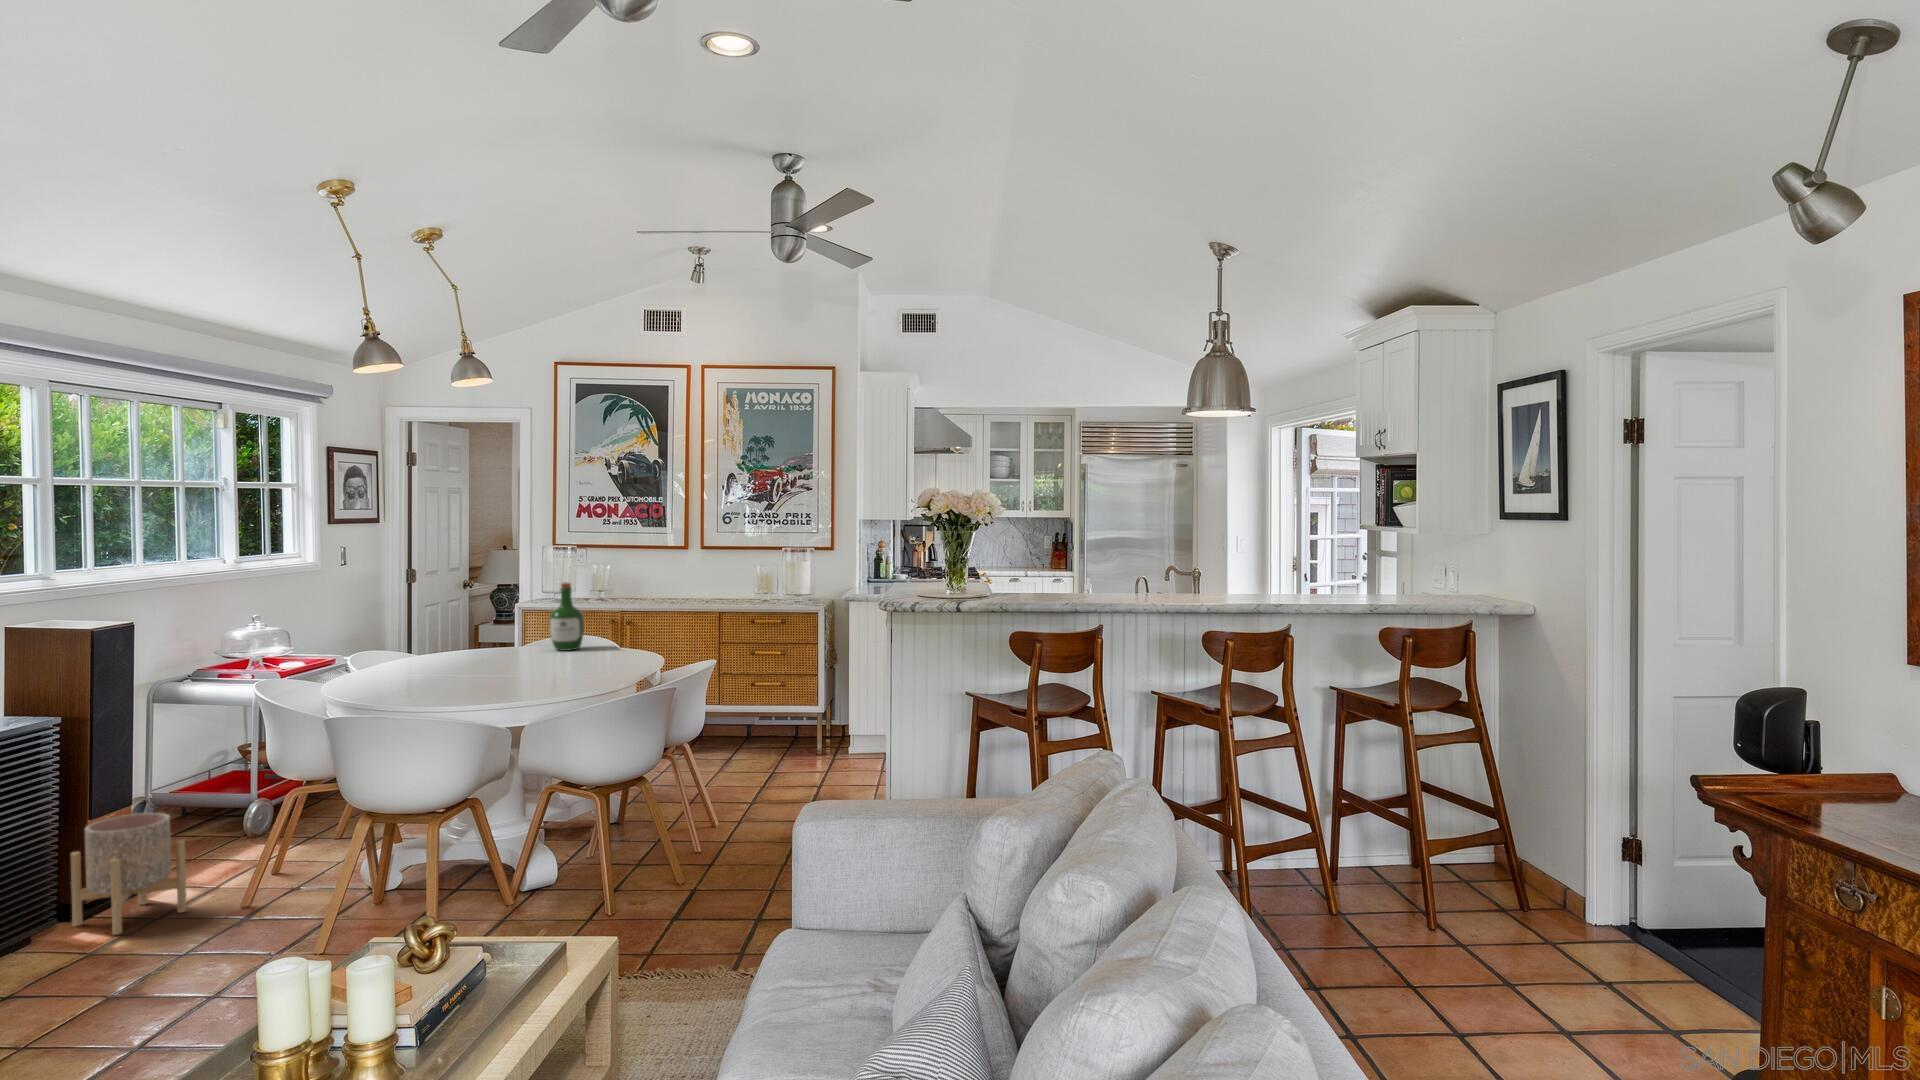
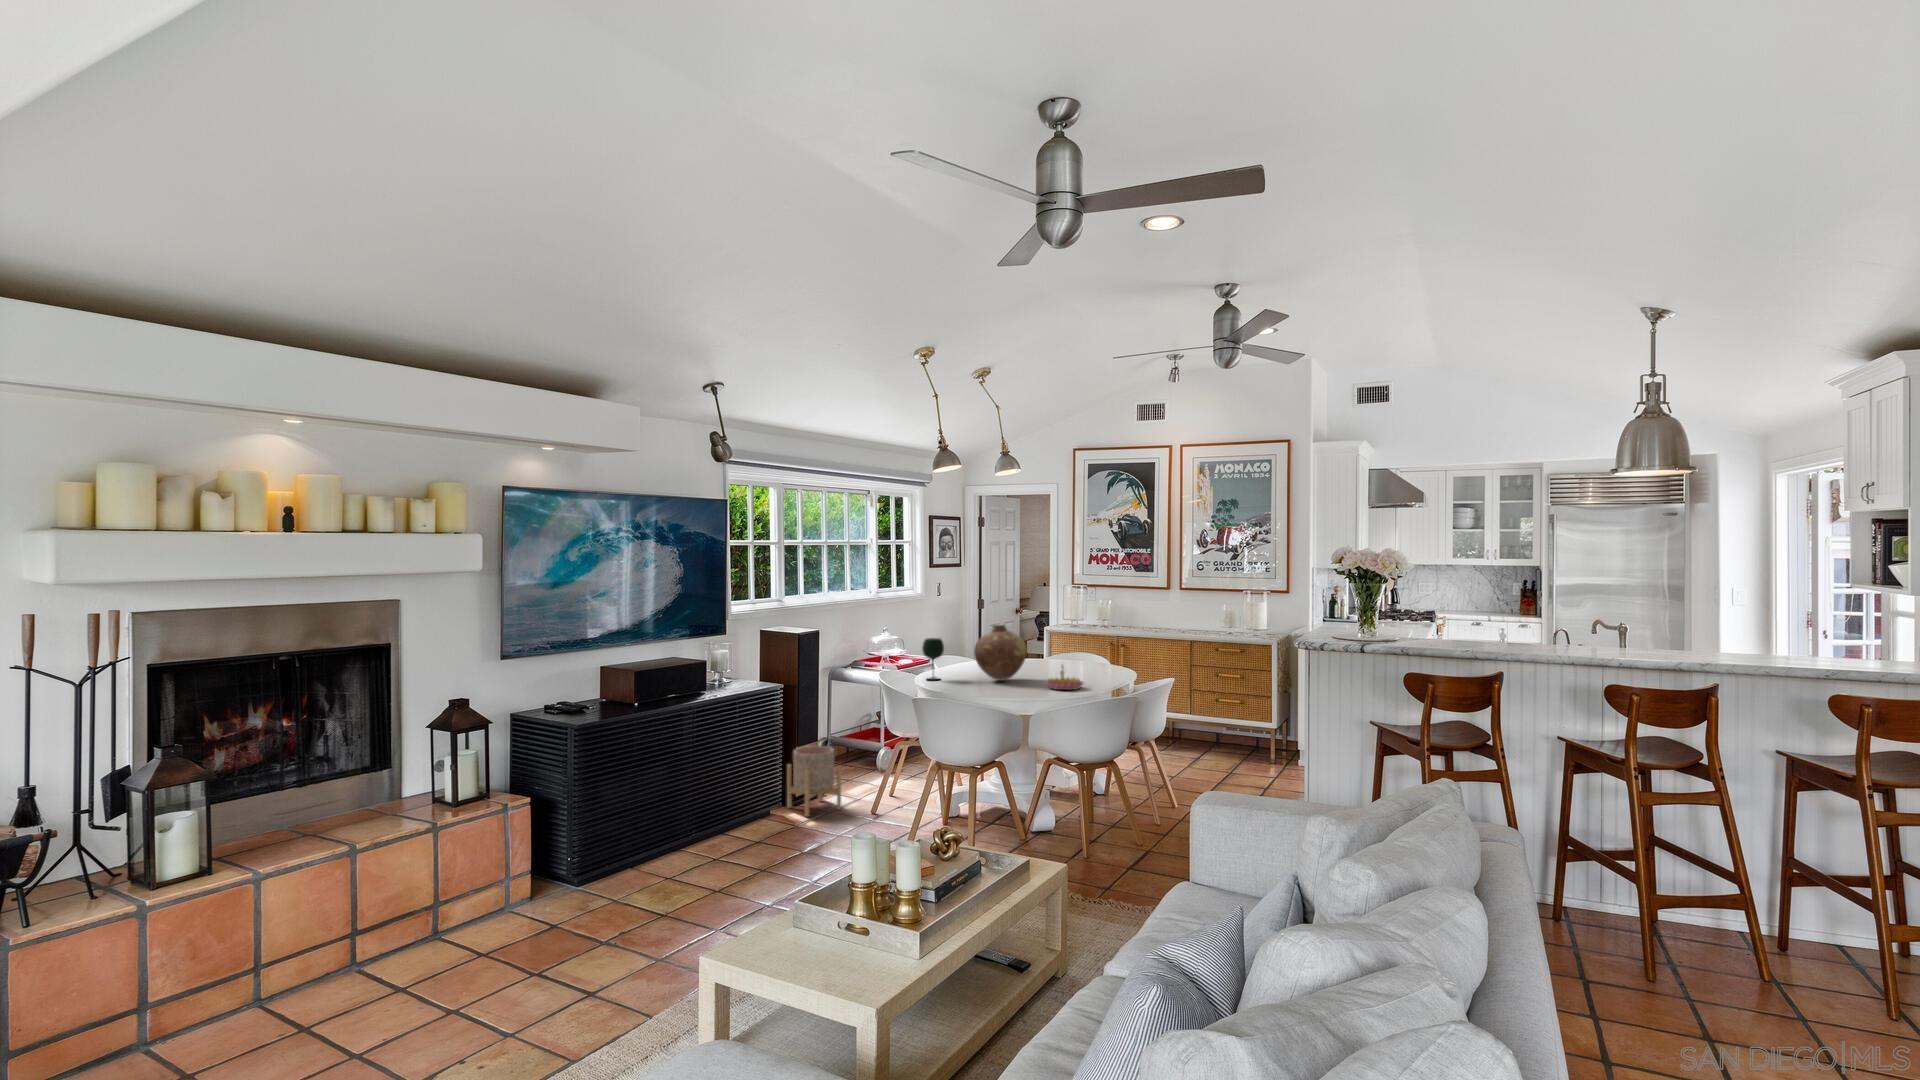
wine bottle: present [549,582,584,651] -> none [1058,614,1082,663]
vase: none [428,599,513,682] -> present [974,625,1027,681]
wine glass: none [337,625,375,689] -> present [922,638,944,680]
candle holder: none [545,648,603,688] -> present [1046,665,1083,690]

